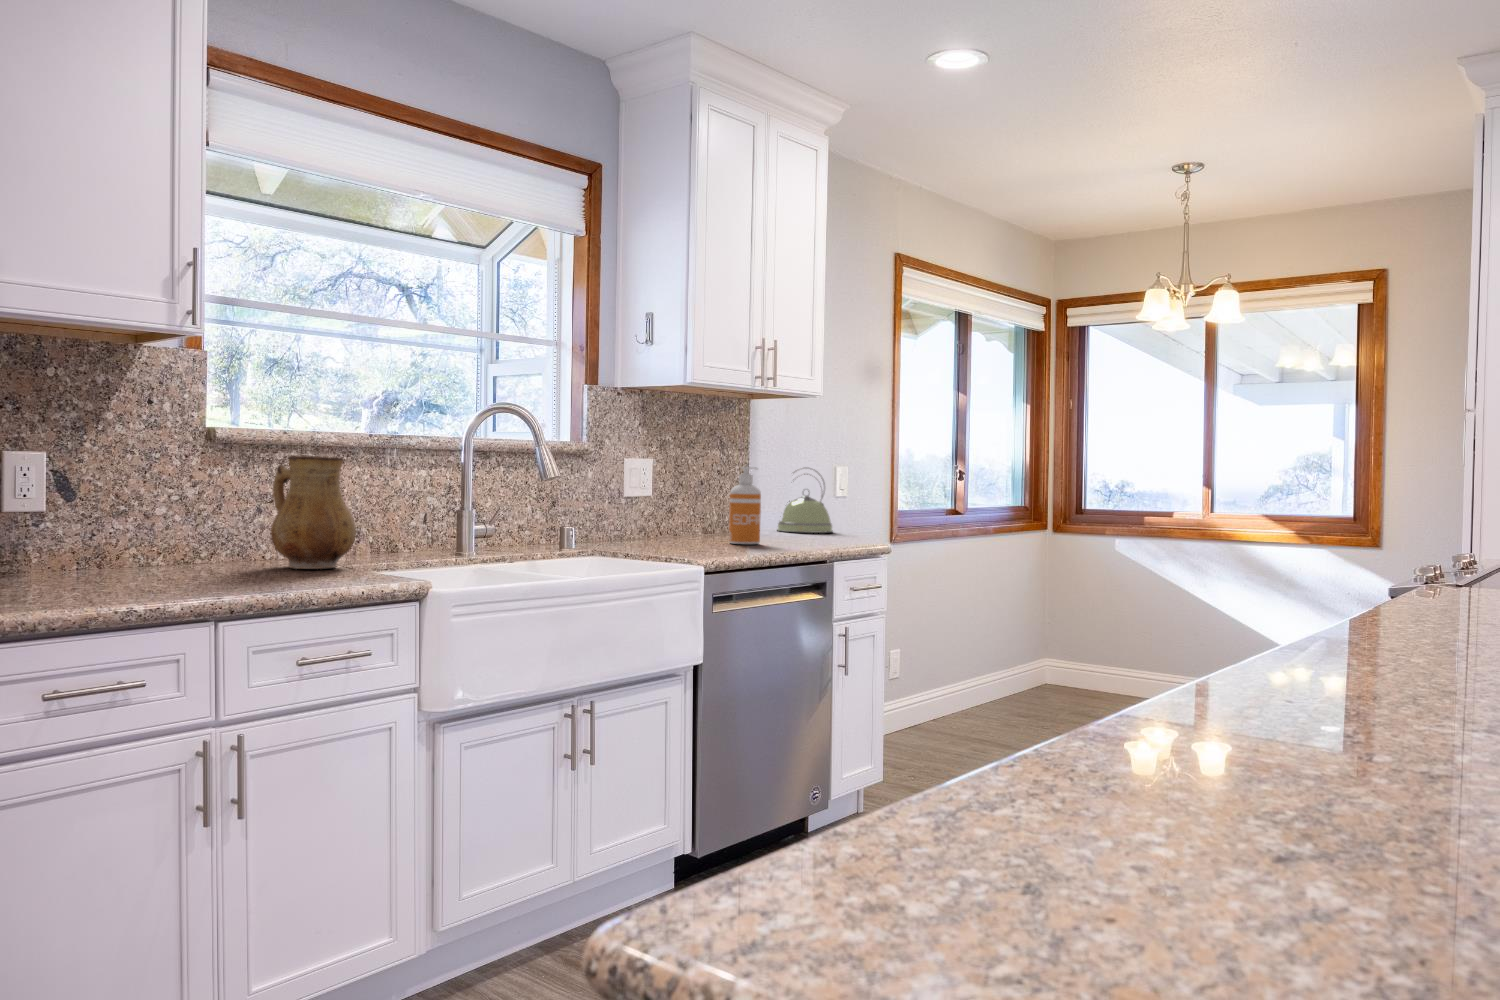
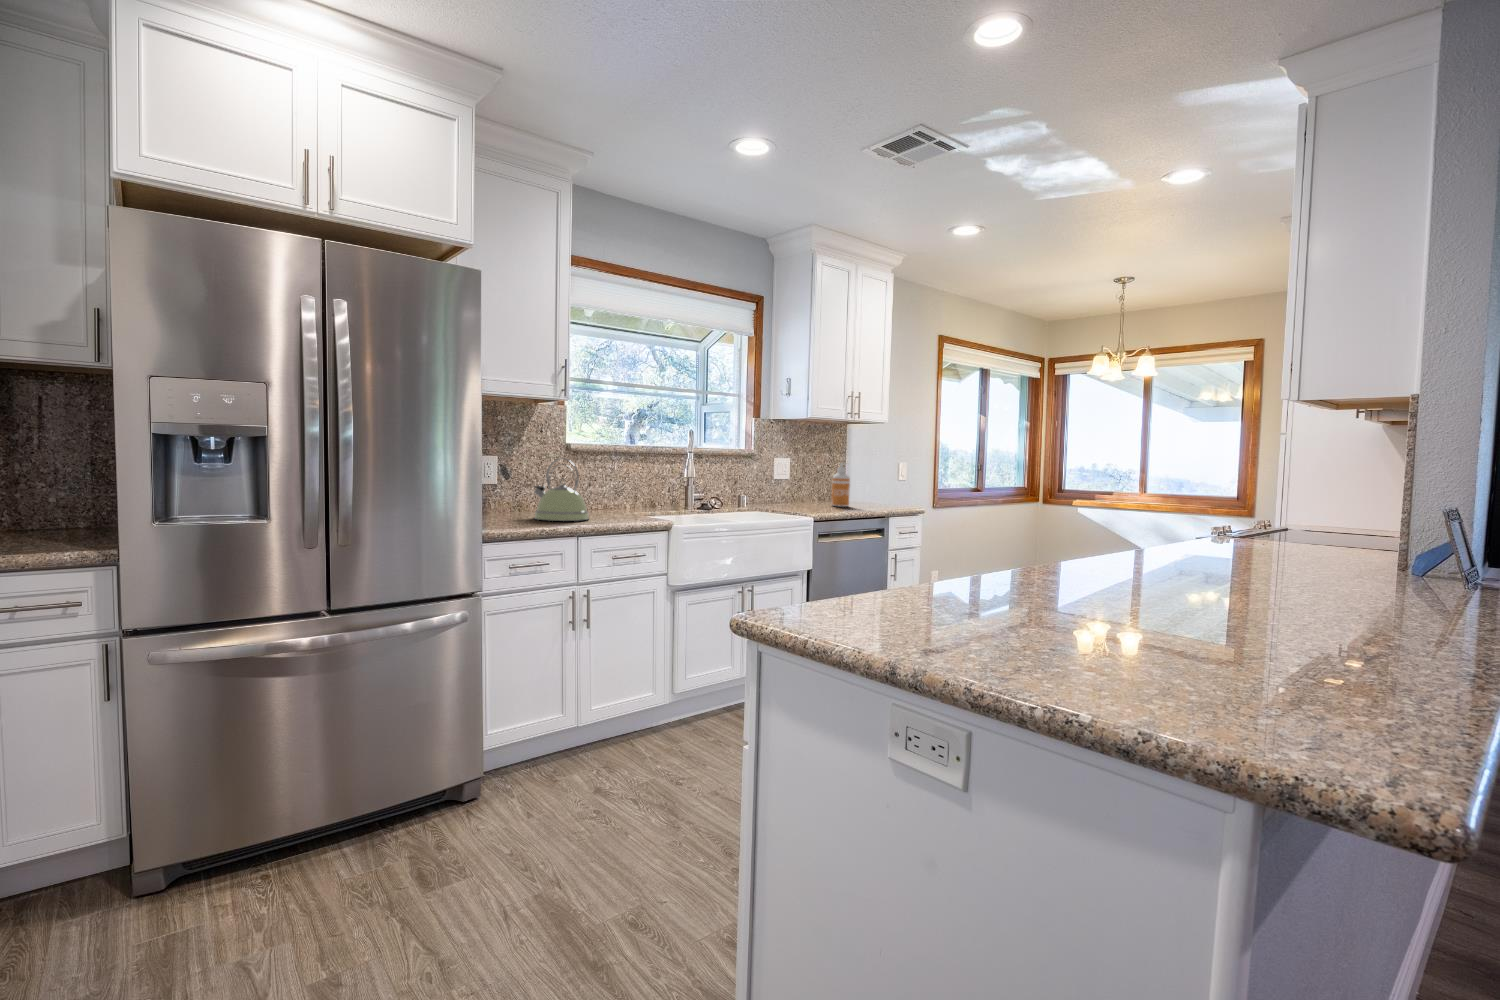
ceramic pitcher: present [271,456,356,569] -> none [597,458,637,514]
kettle: present [777,467,833,533] -> present [534,458,589,521]

